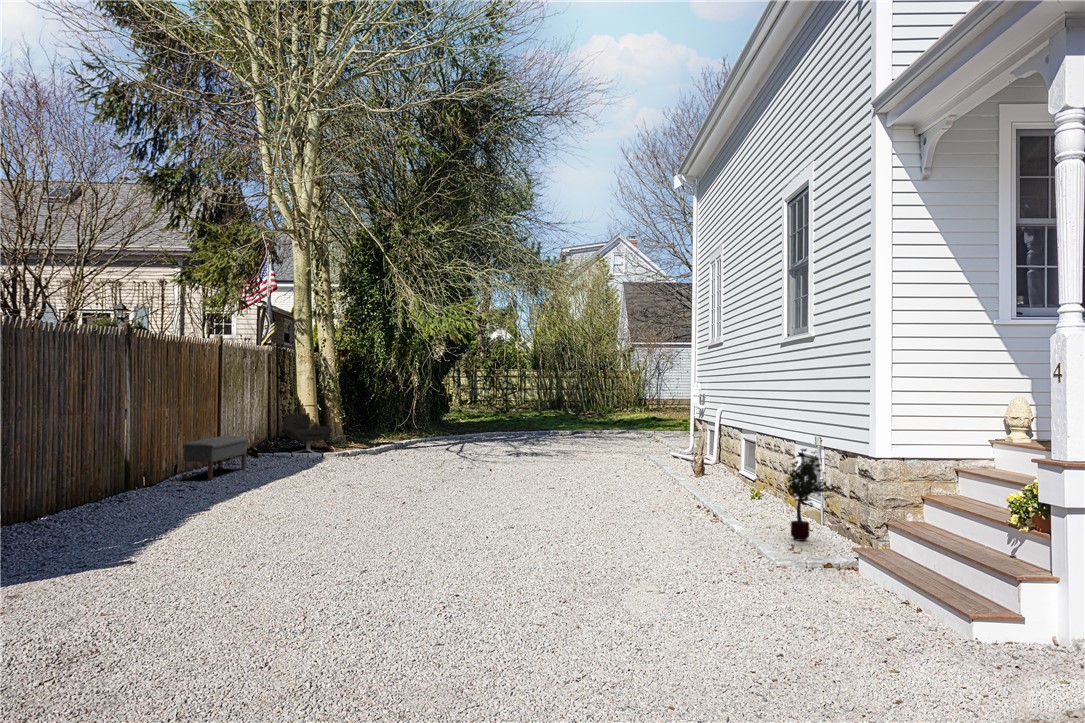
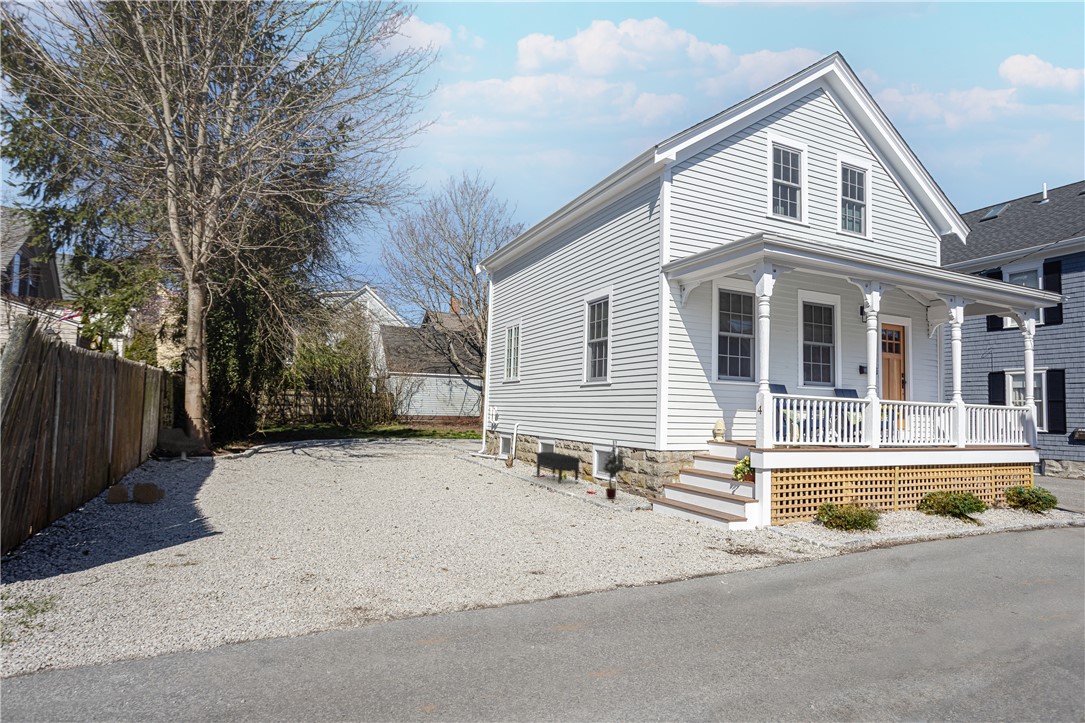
bench: present [182,436,248,480] -> present [536,452,580,483]
woven basket: none [92,479,169,508] -> present [107,483,165,503]

